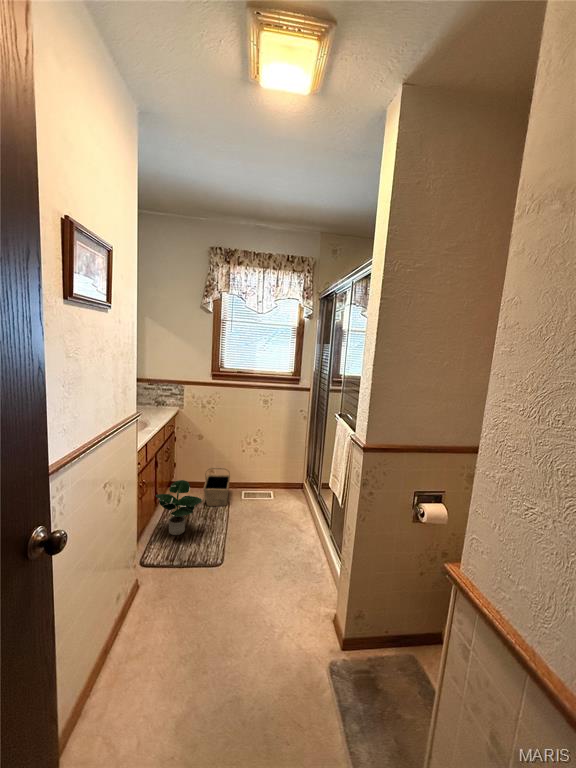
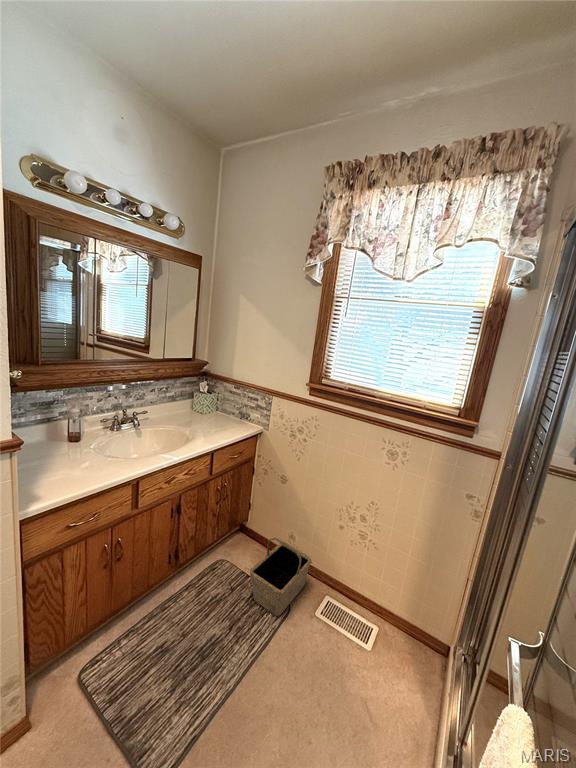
potted plant: present [156,480,202,535] -> none [131,548,204,646]

